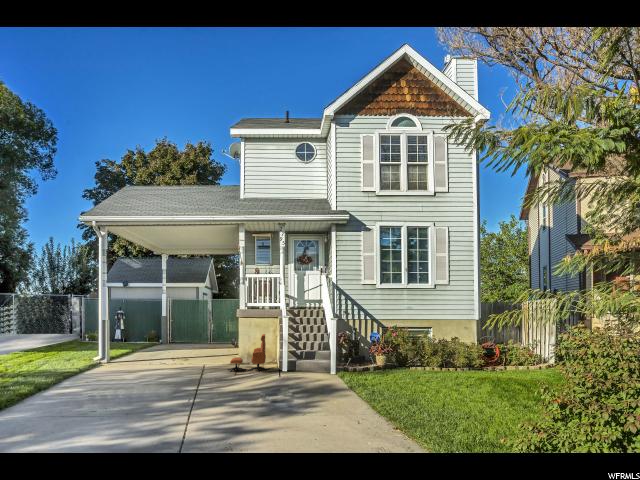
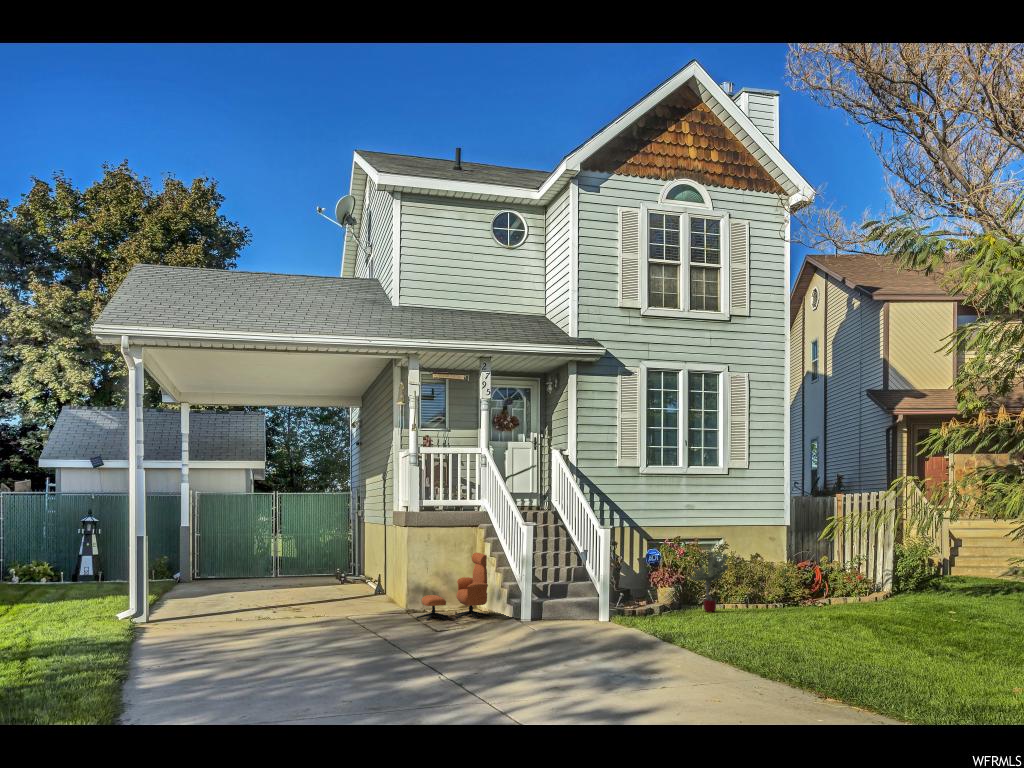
potted tree: none [384,332,411,372] -> present [690,548,728,612]

